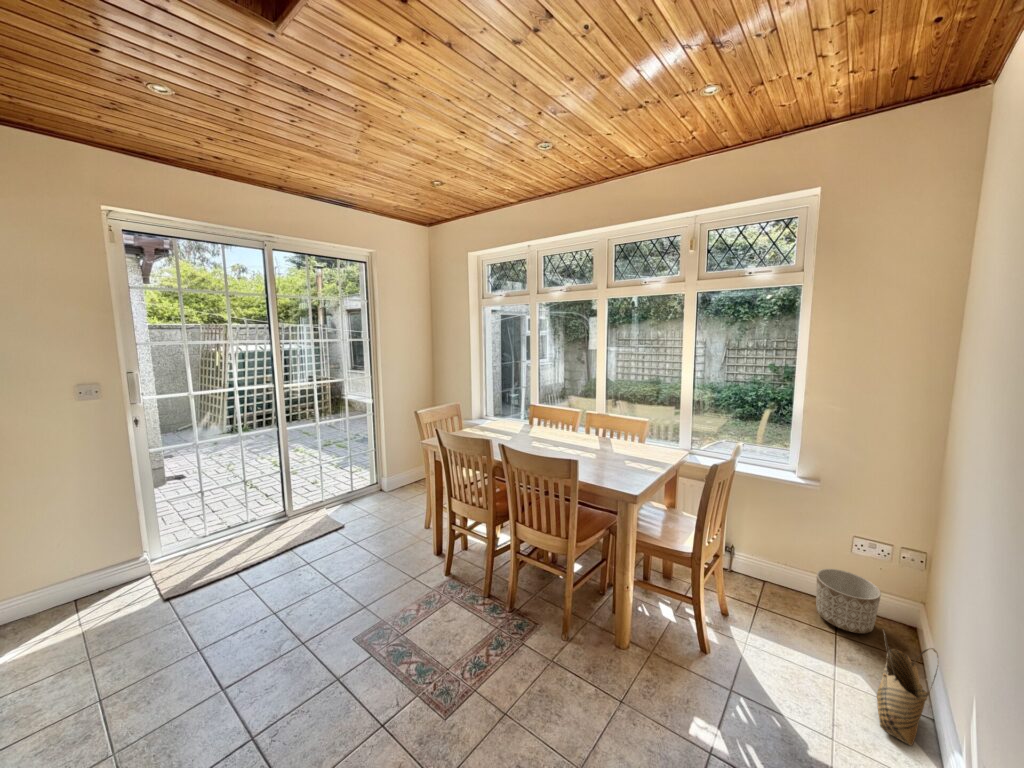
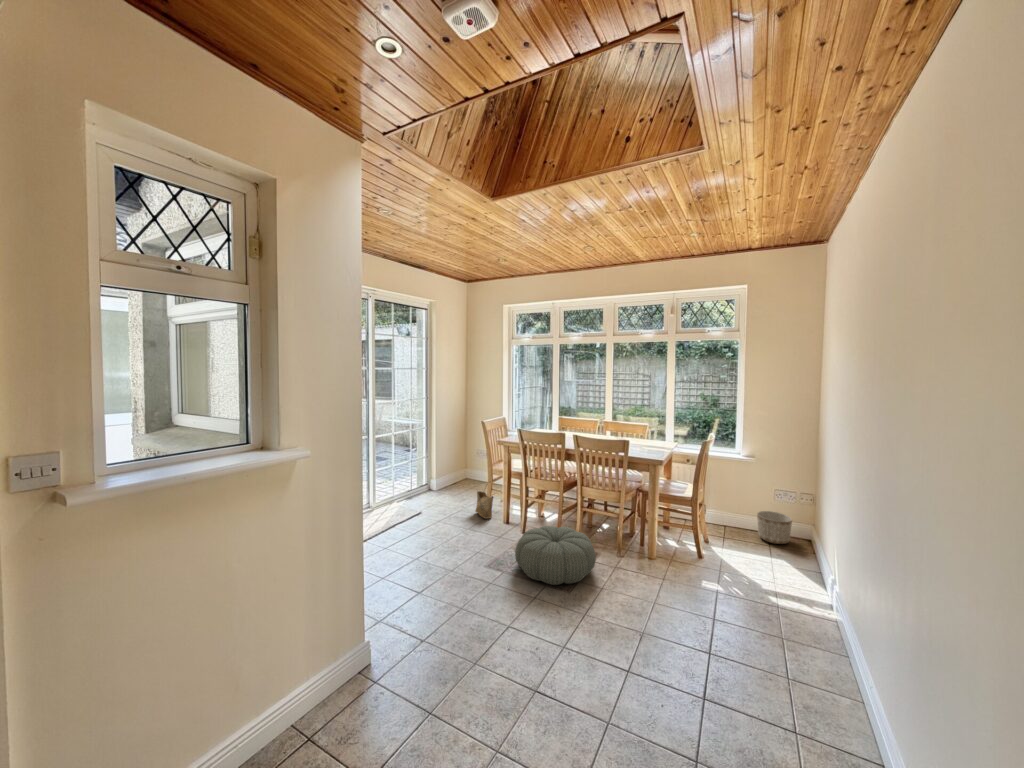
pouf: none [385,580,514,702] -> present [515,526,596,585]
woven basket: present [877,629,939,746] -> present [475,491,493,519]

